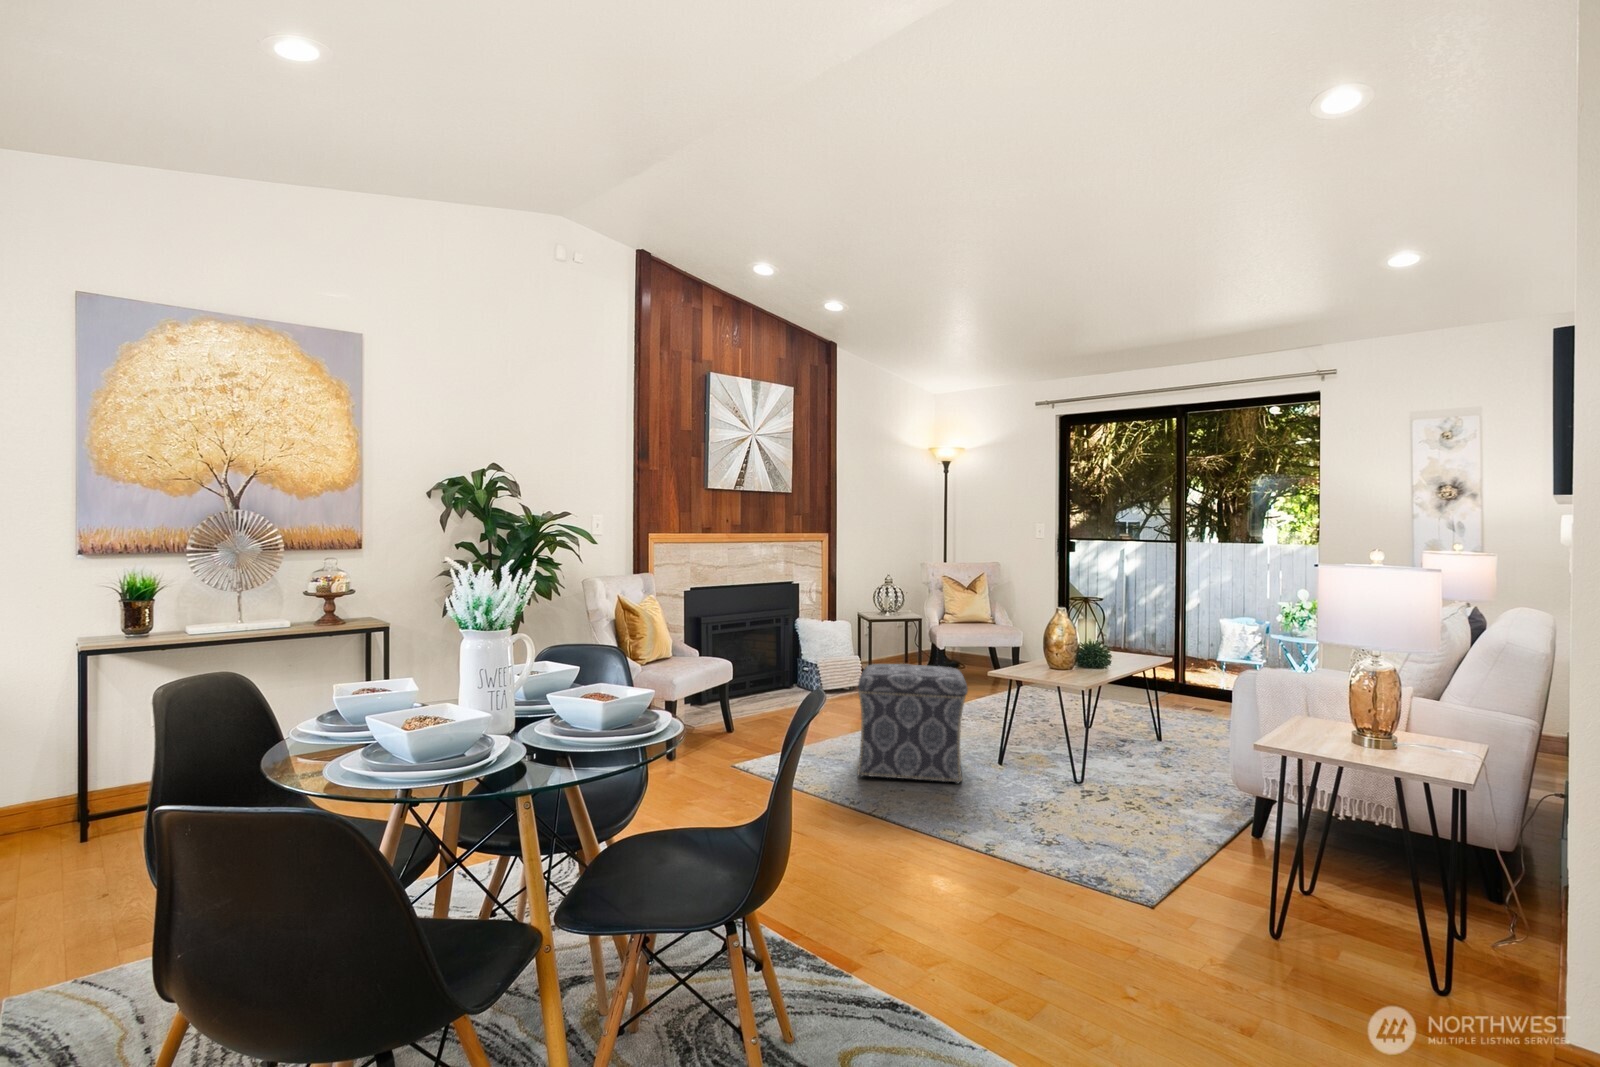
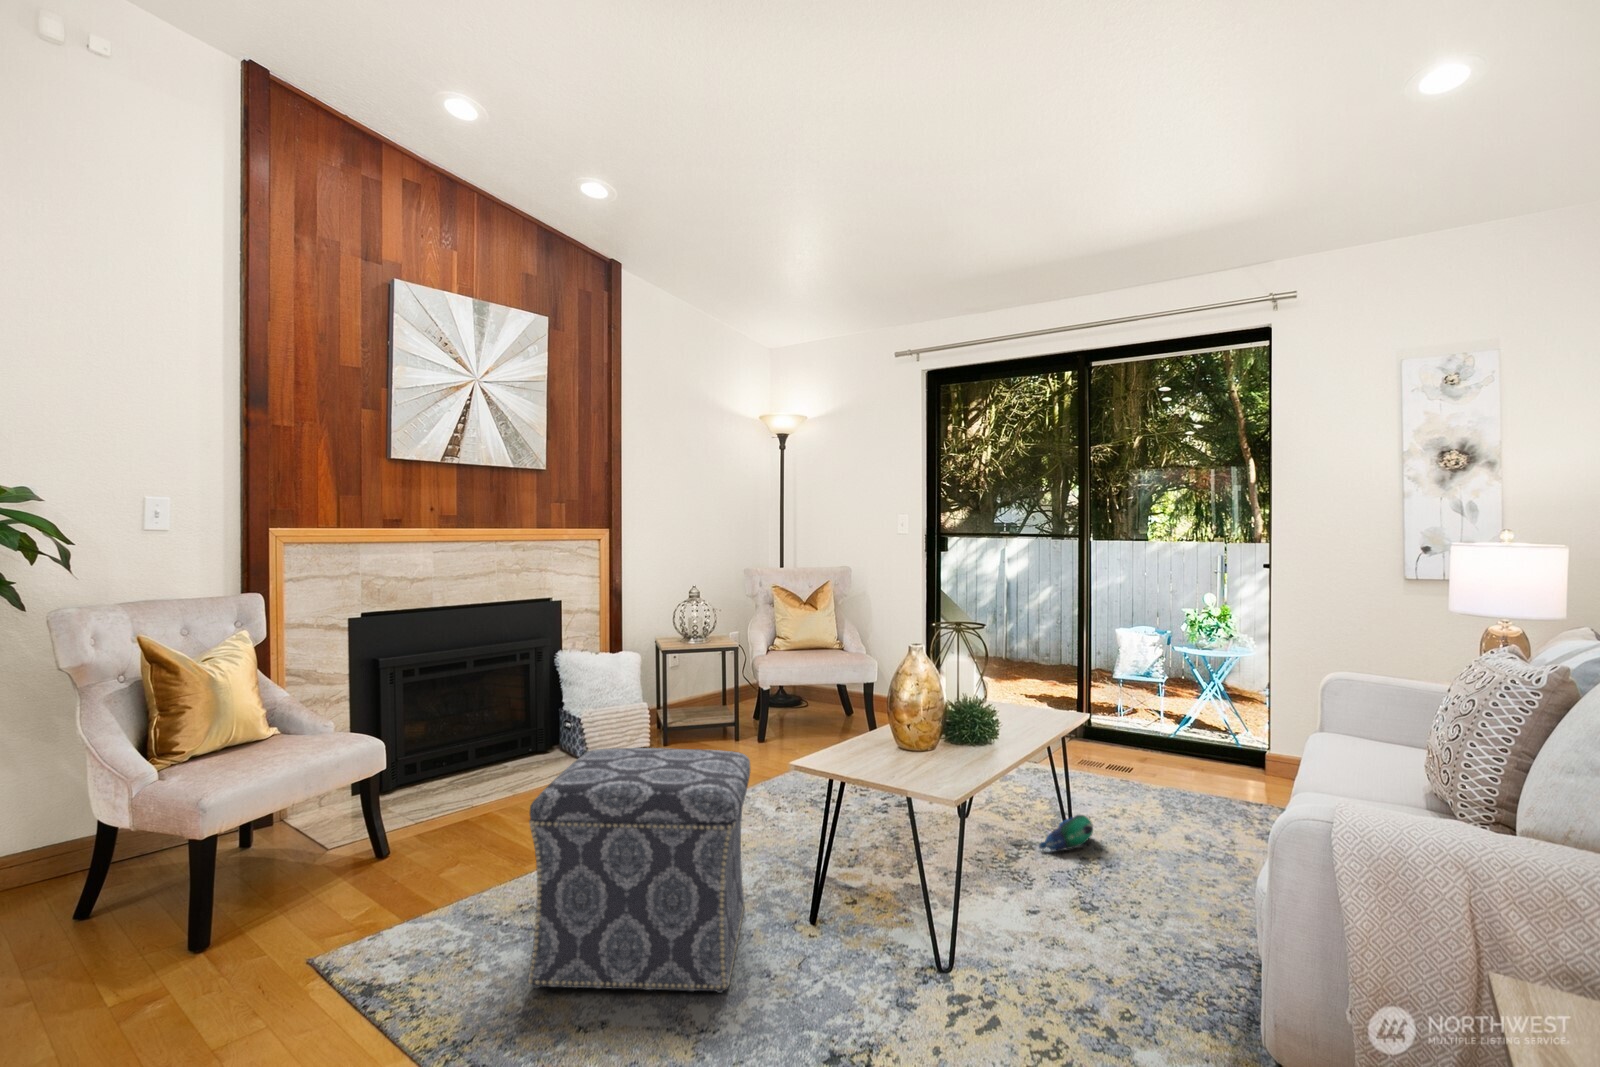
plush toy: none [1137,724,1174,744] -> present [1039,815,1093,851]

